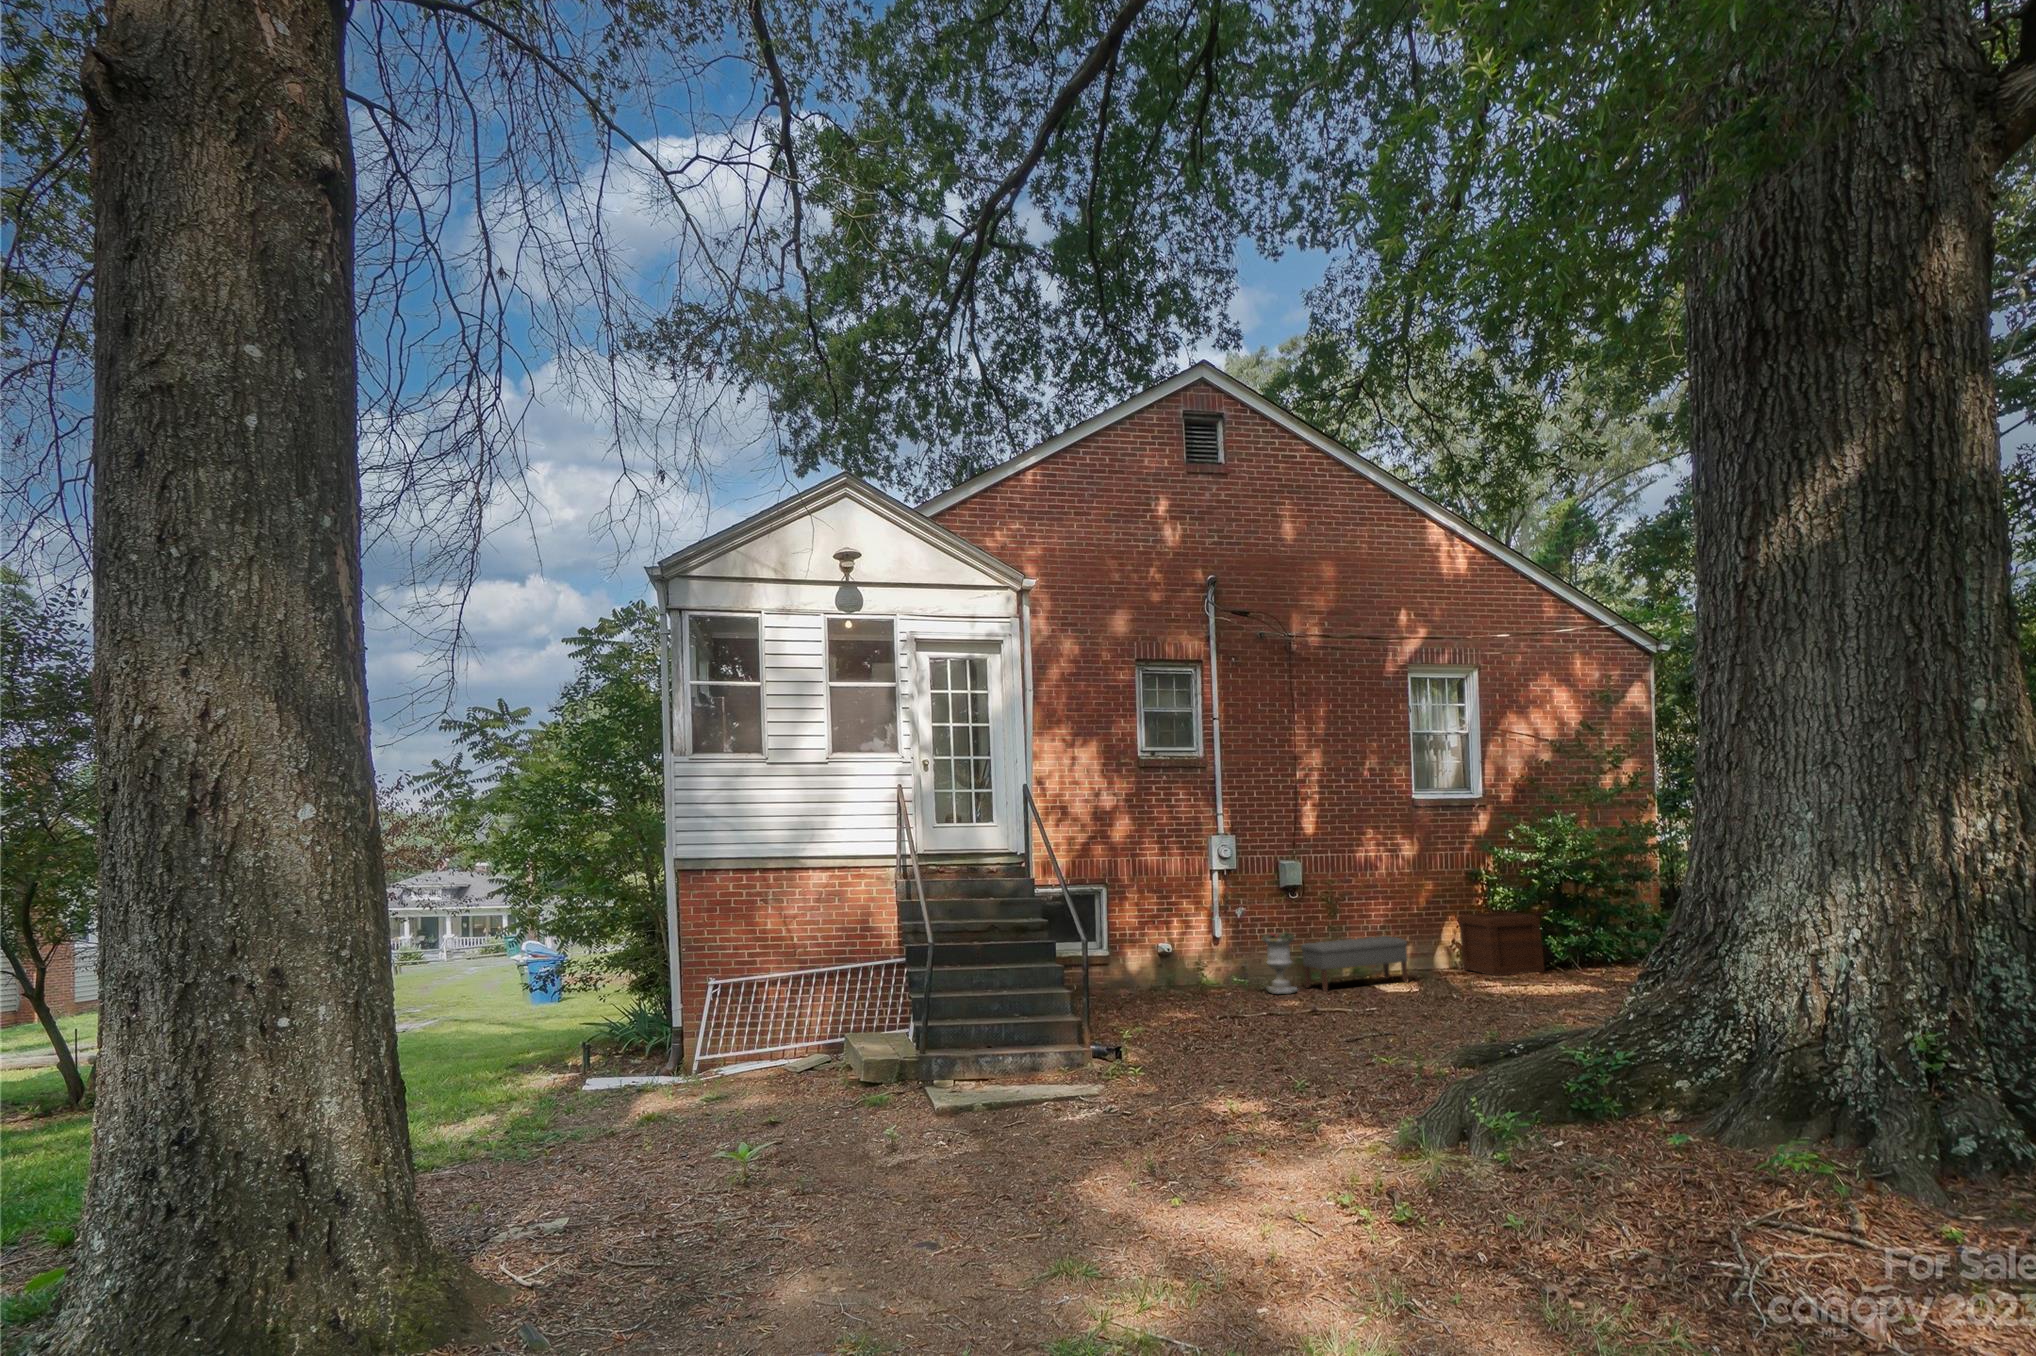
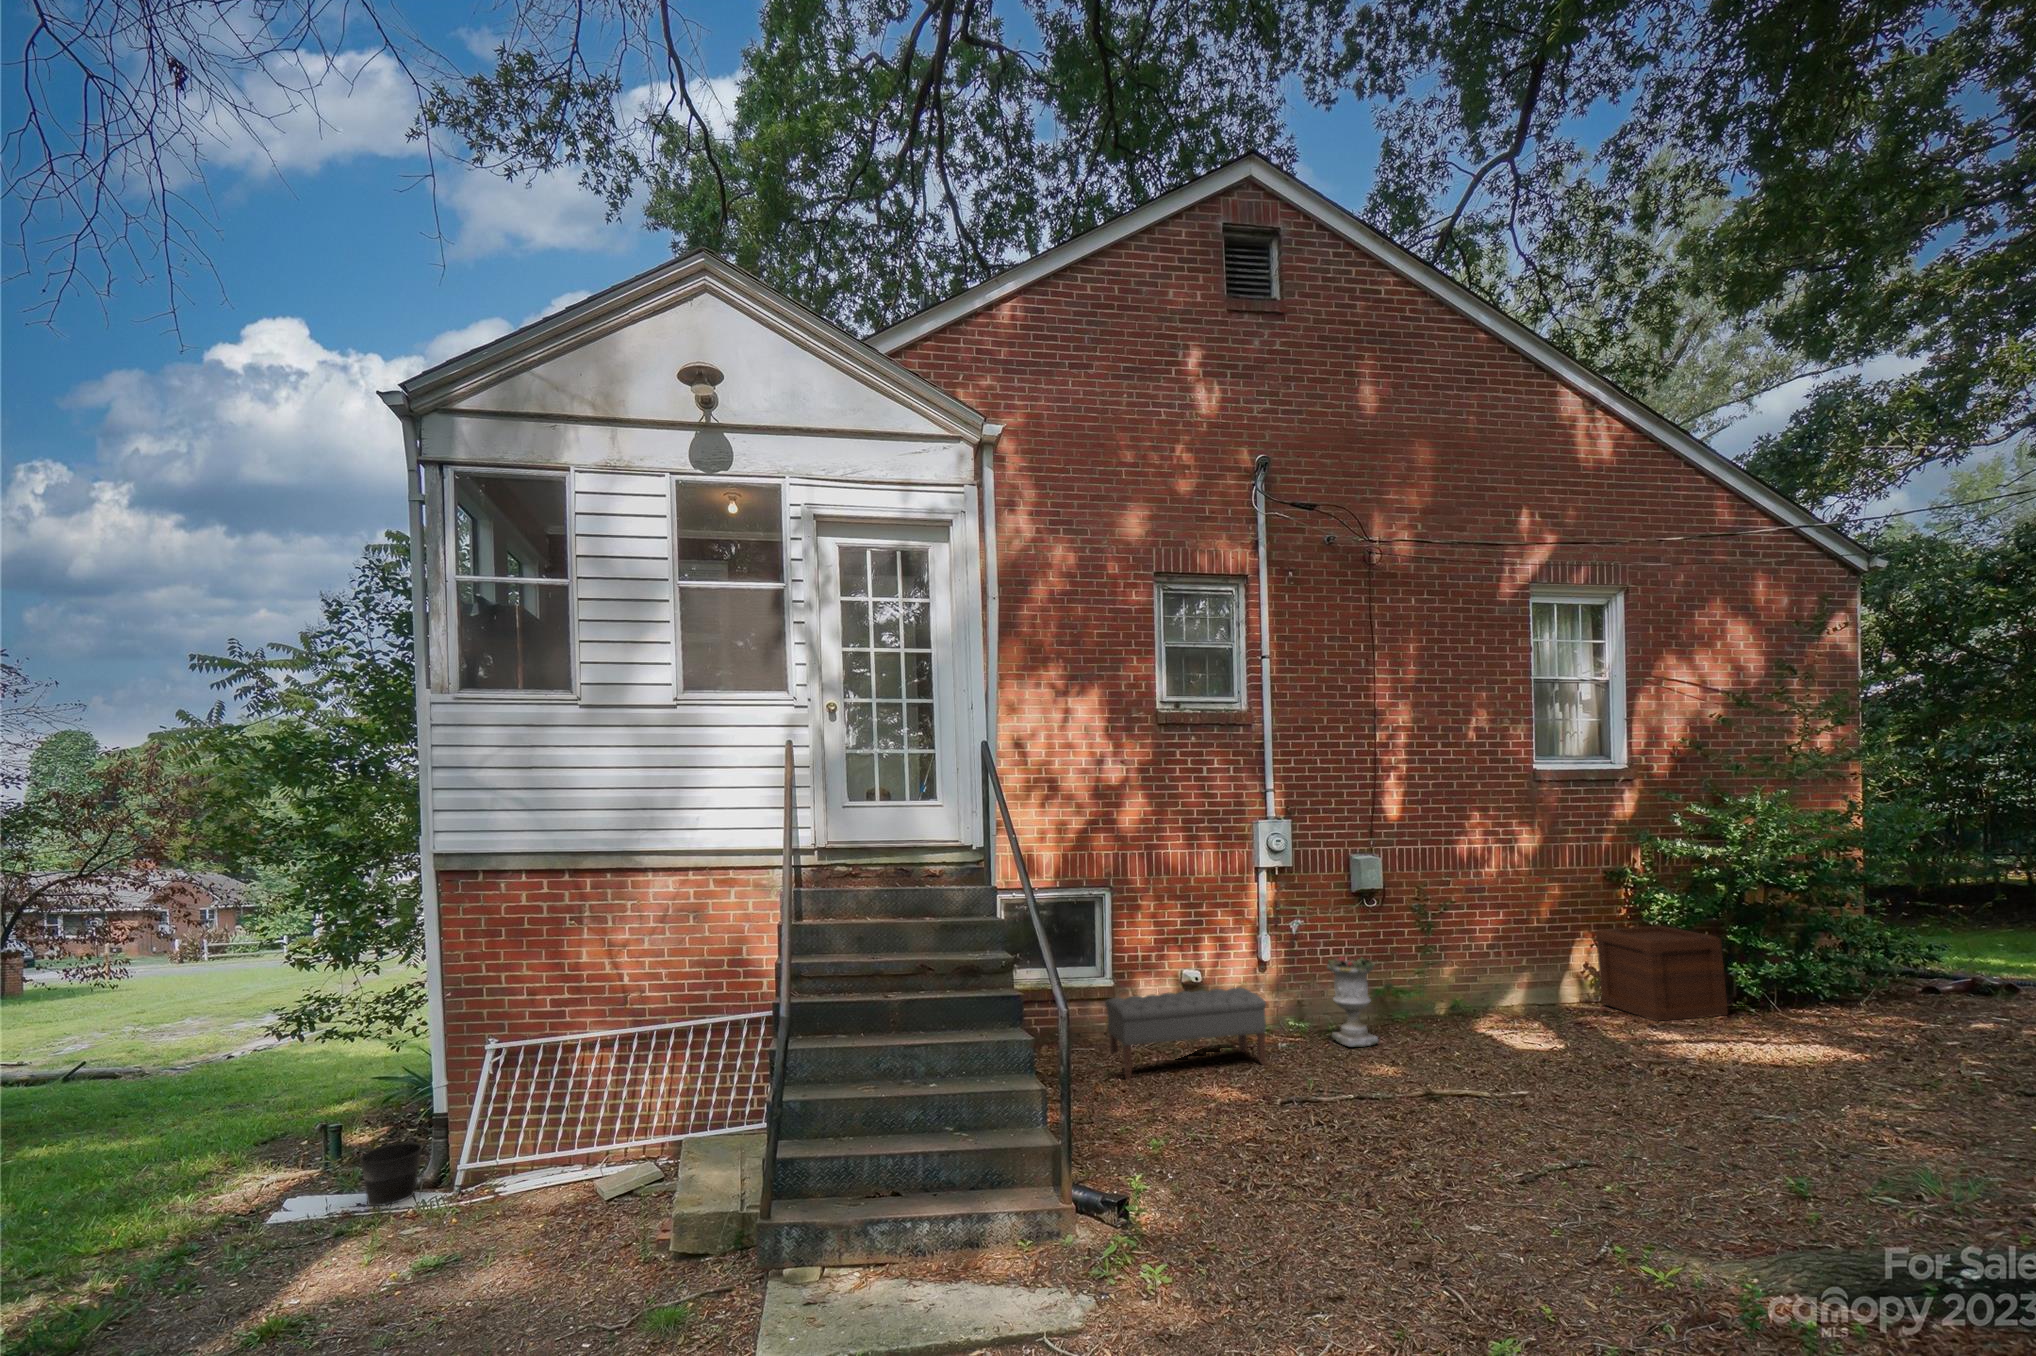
bench: present [1301,936,1409,992] -> present [1105,987,1267,1080]
bucket: none [633,1046,676,1082] -> present [356,1142,427,1206]

